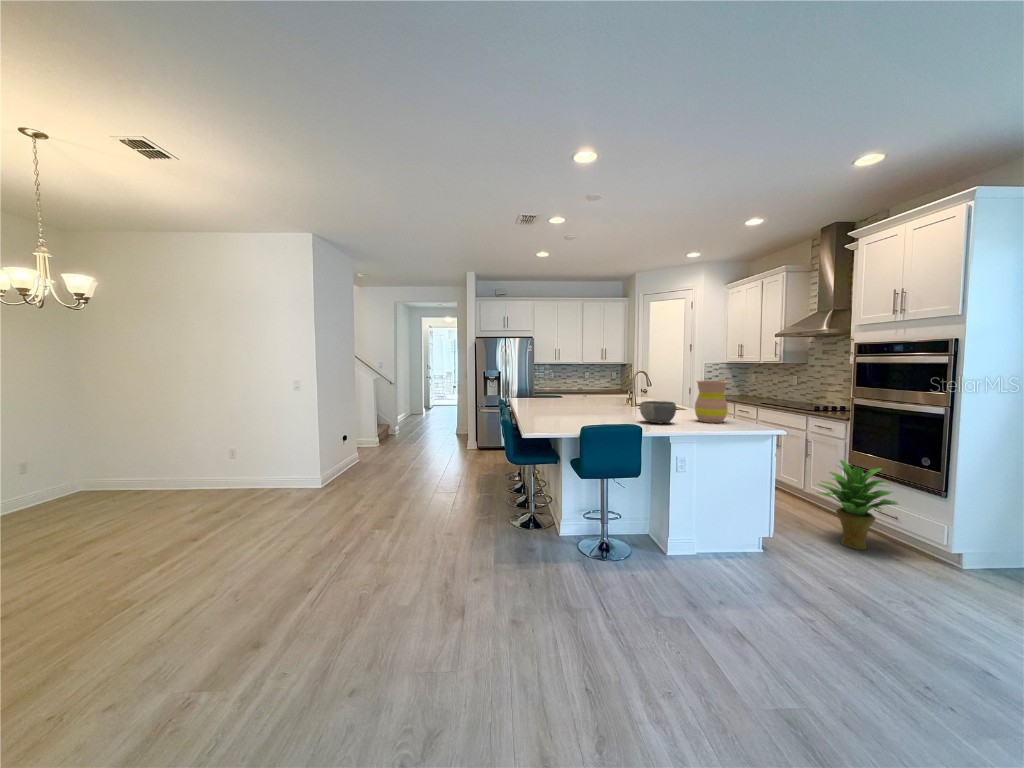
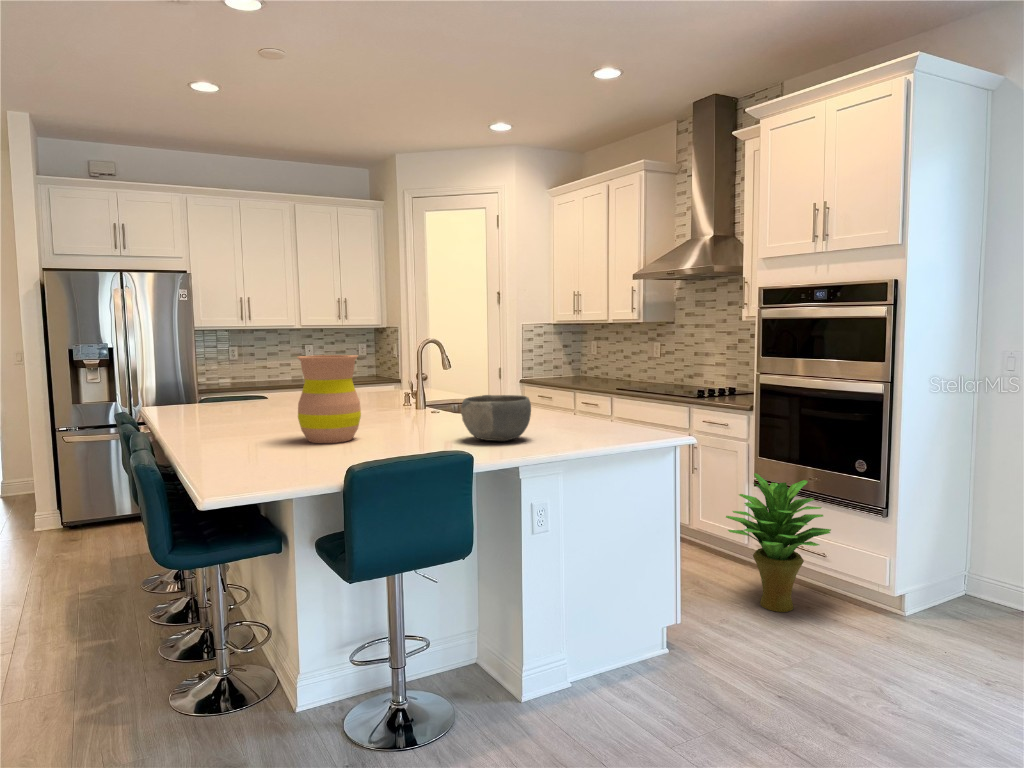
vase: present [695,380,728,423] -> present [297,355,361,443]

